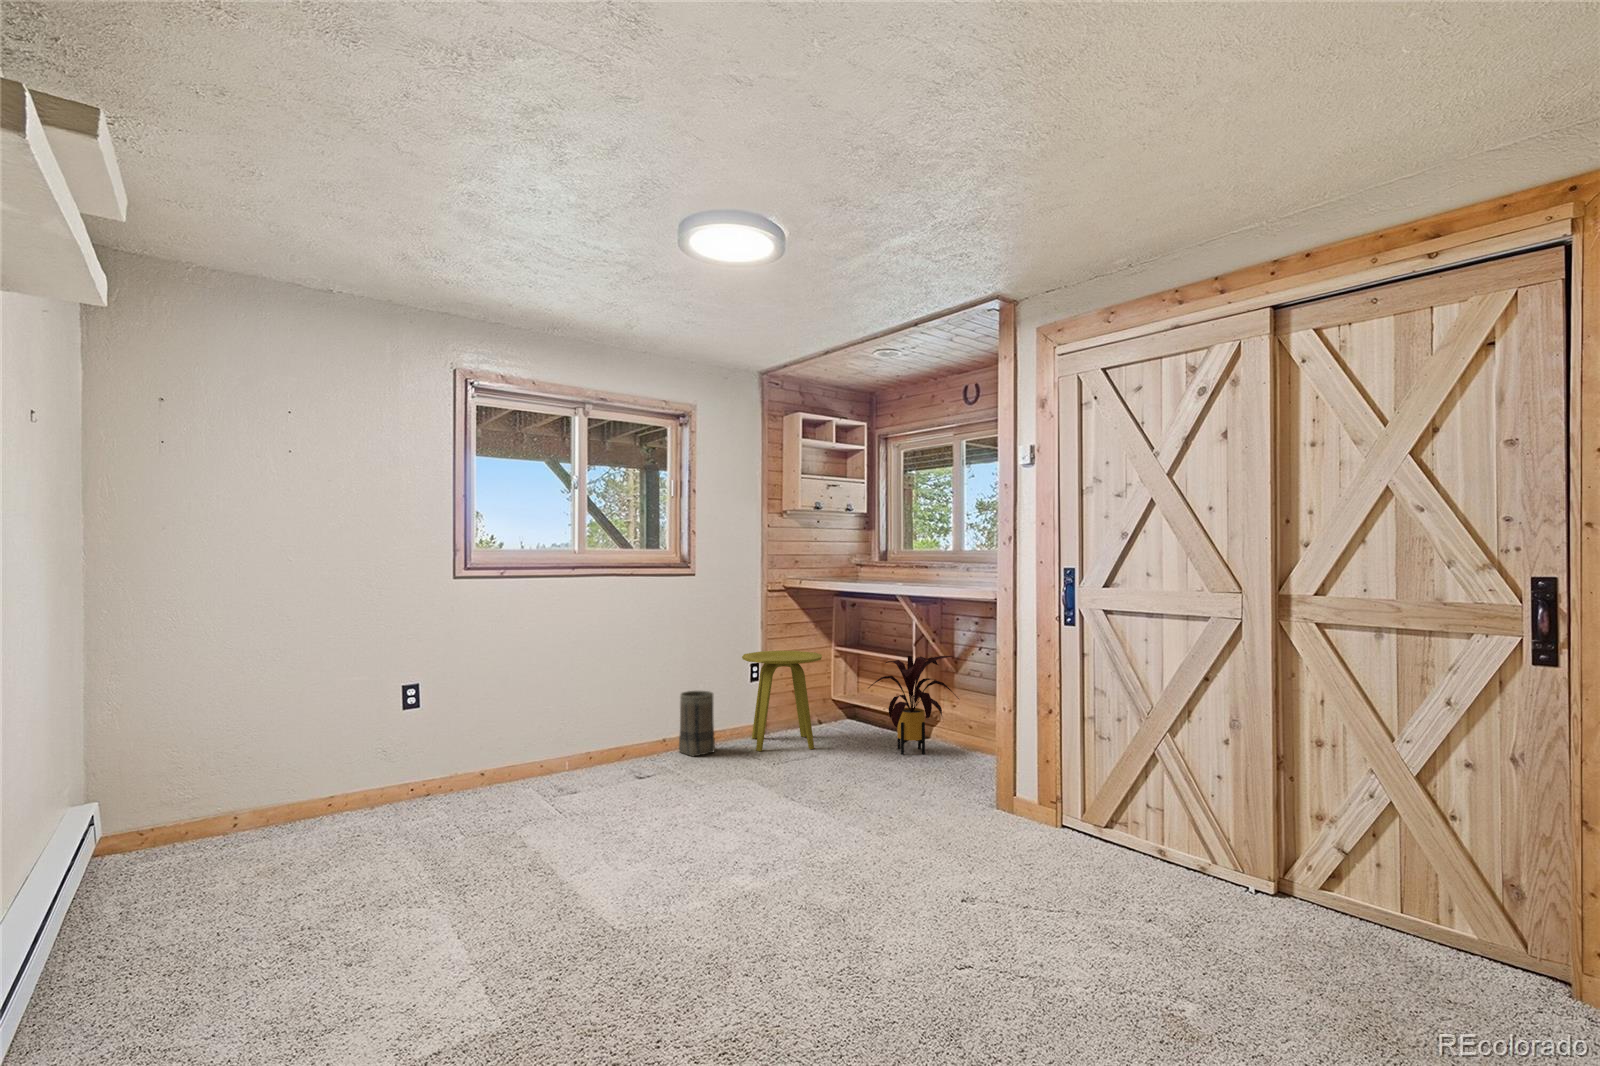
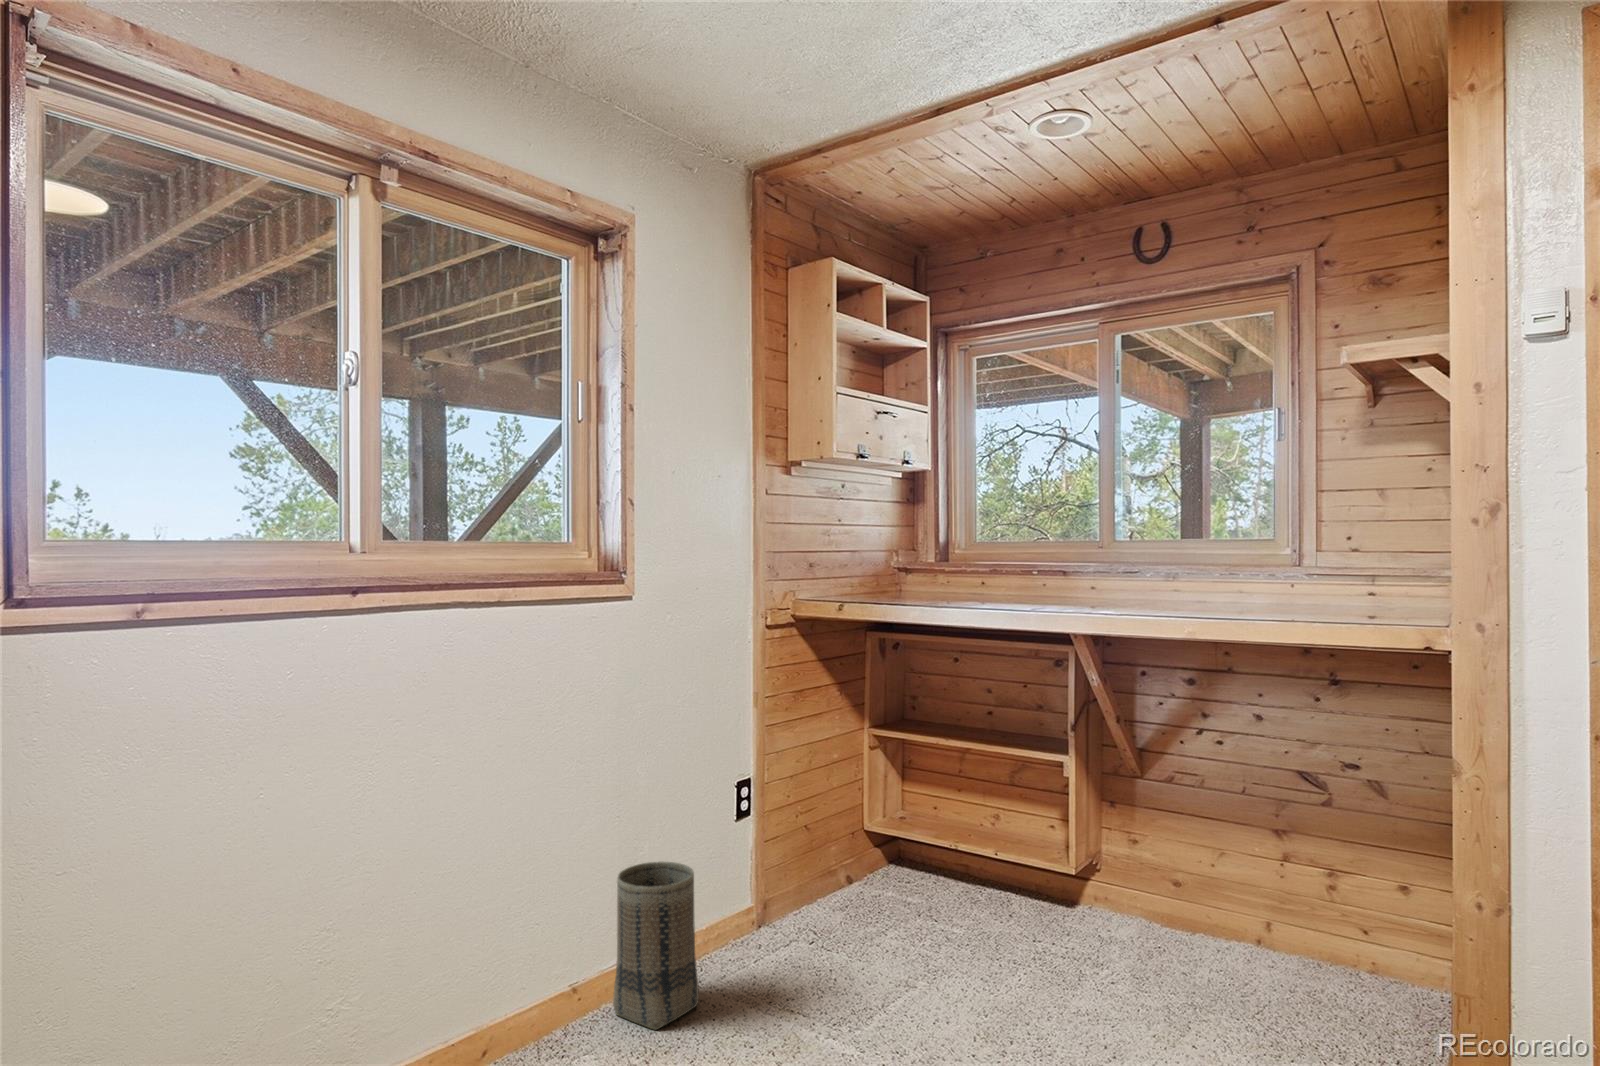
side table: present [742,651,822,751] -> none [736,748,909,990]
house plant: present [869,656,959,754] -> none [1017,752,1191,967]

